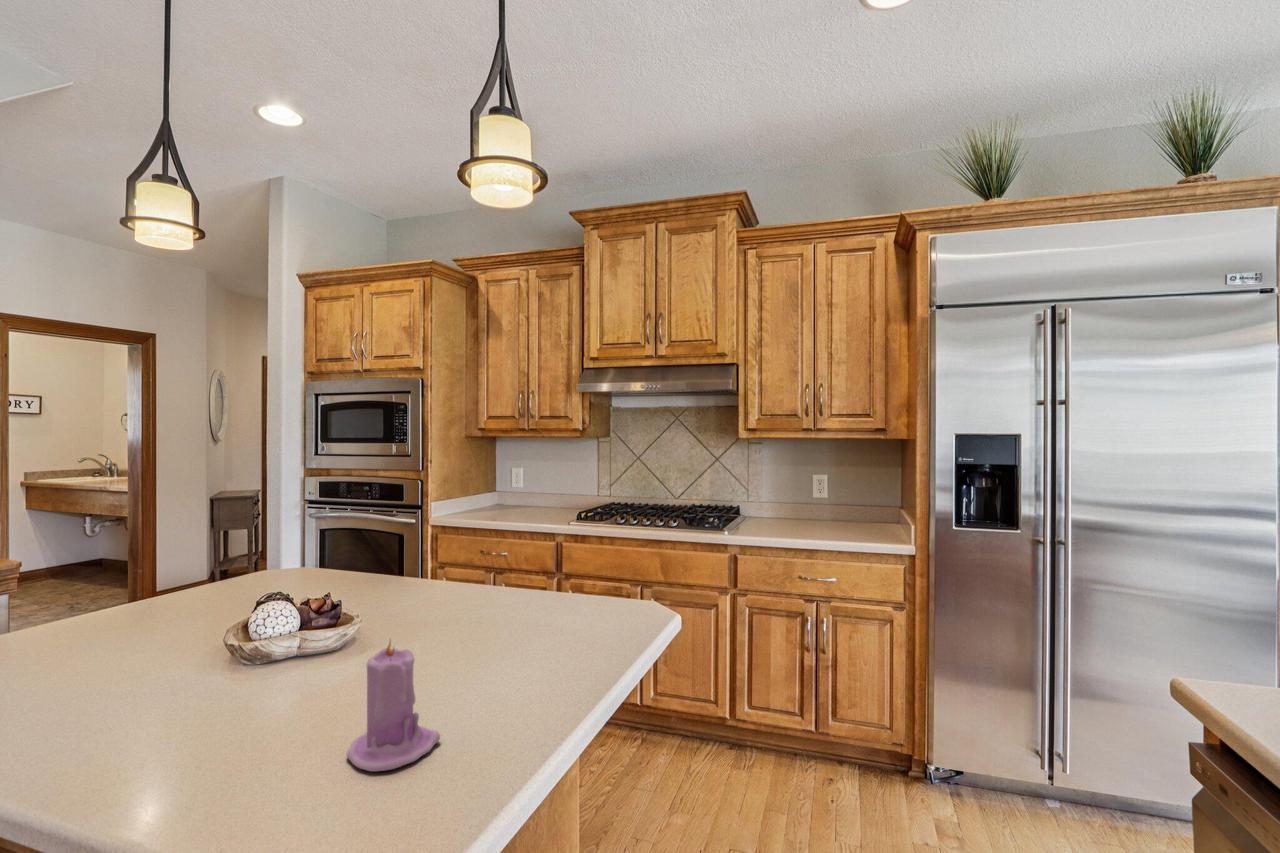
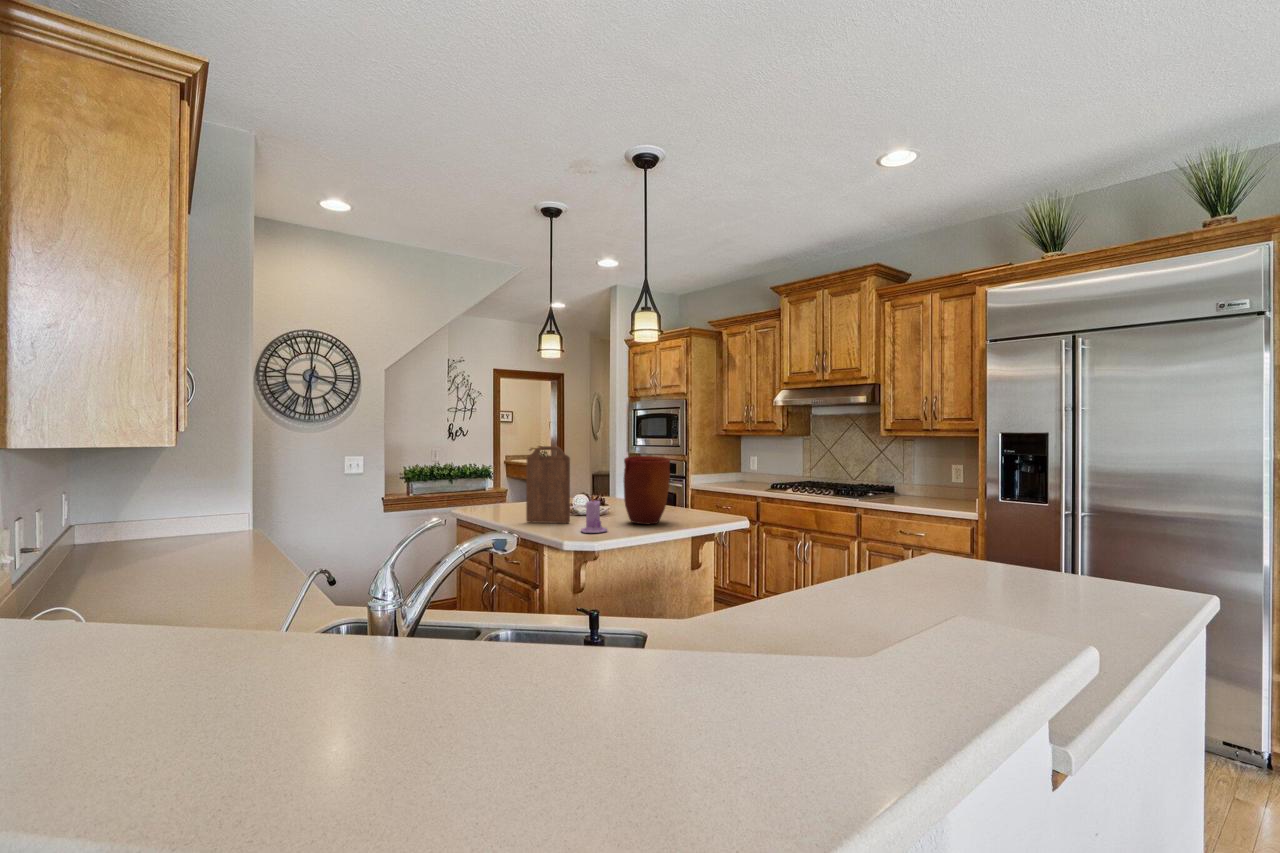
cutting board: none [108,481,279,737] -> present [526,446,570,523]
vase: none [442,494,561,676] -> present [624,456,670,524]

